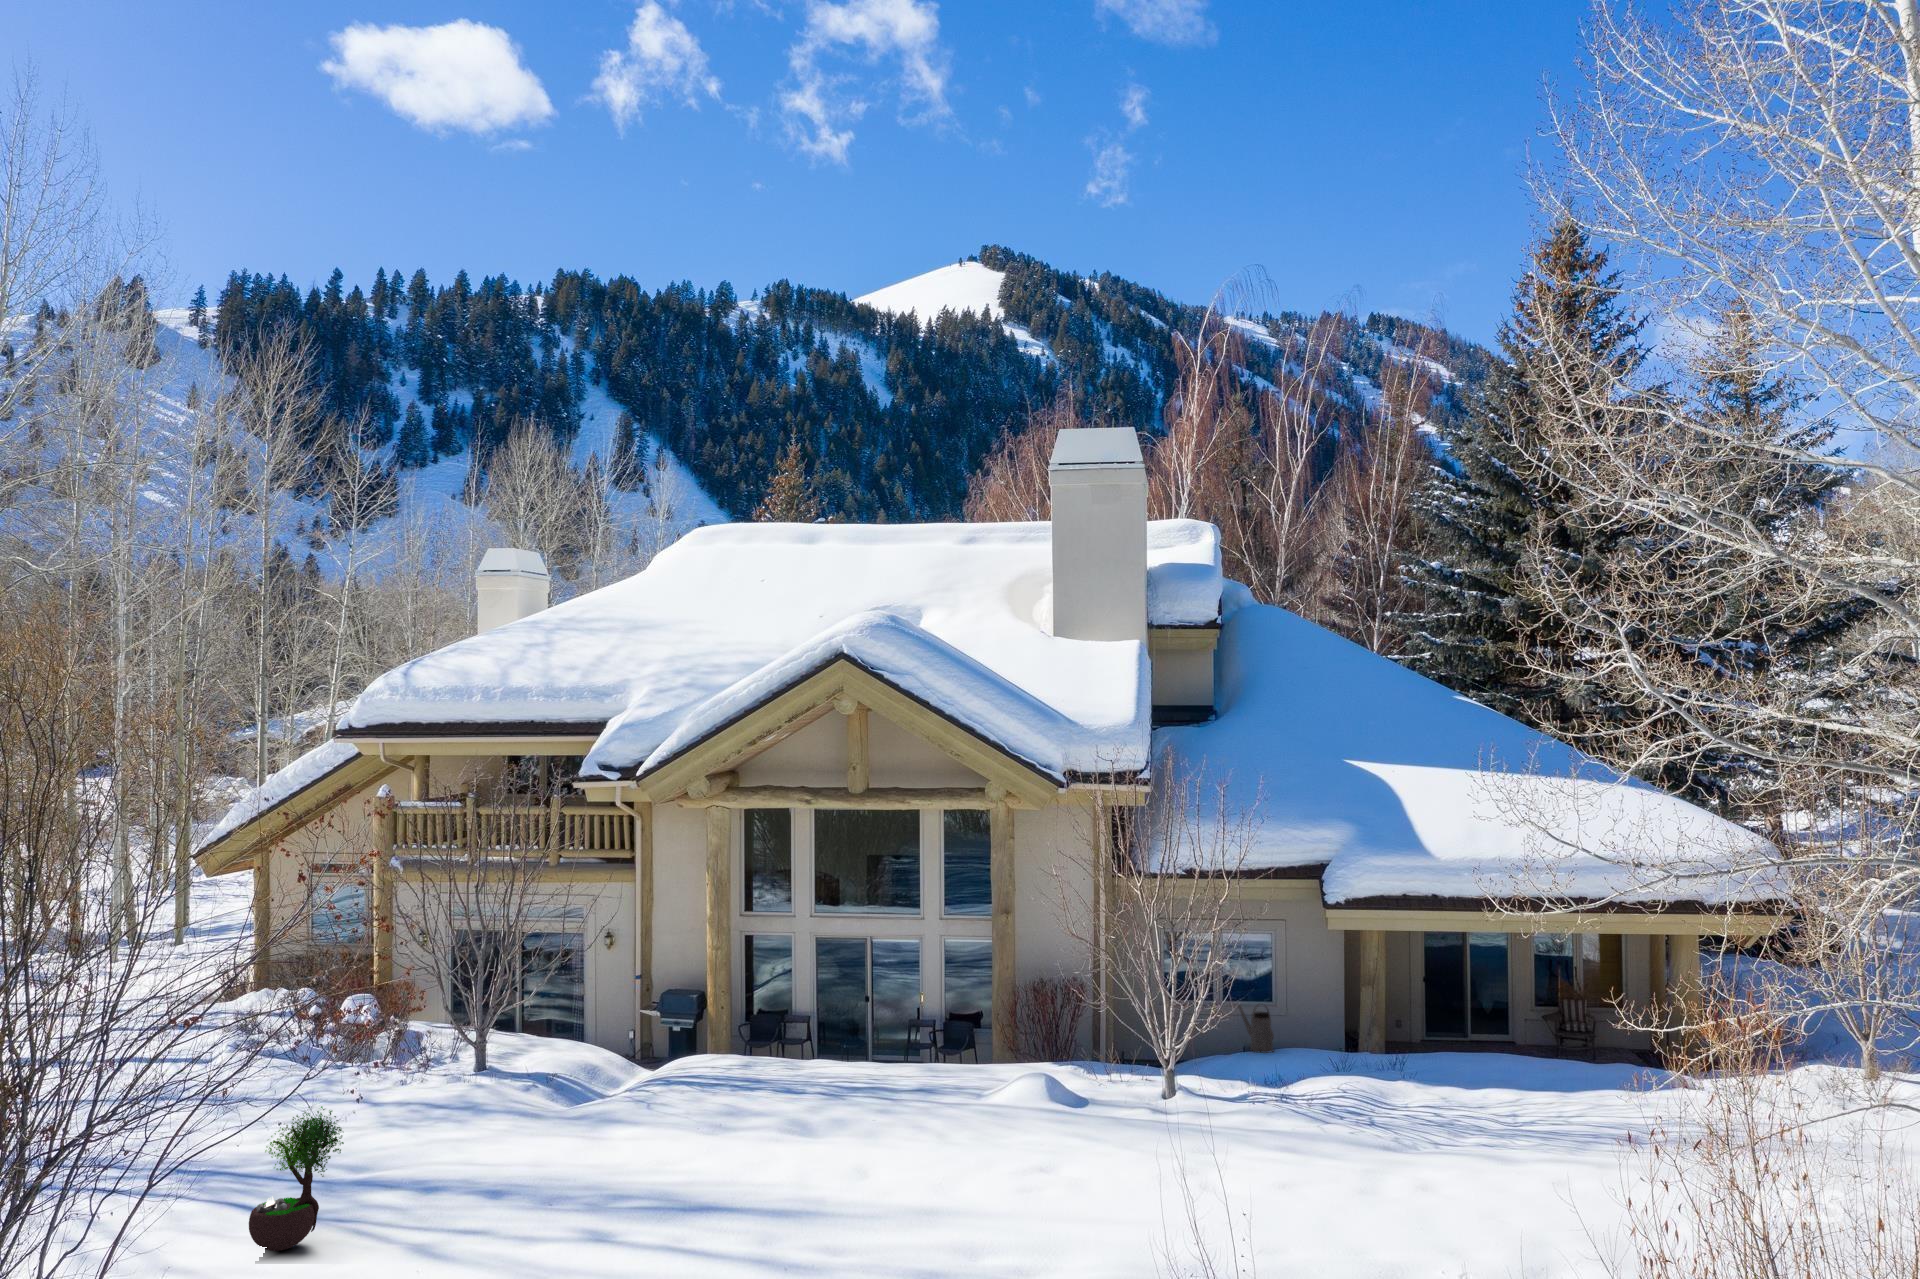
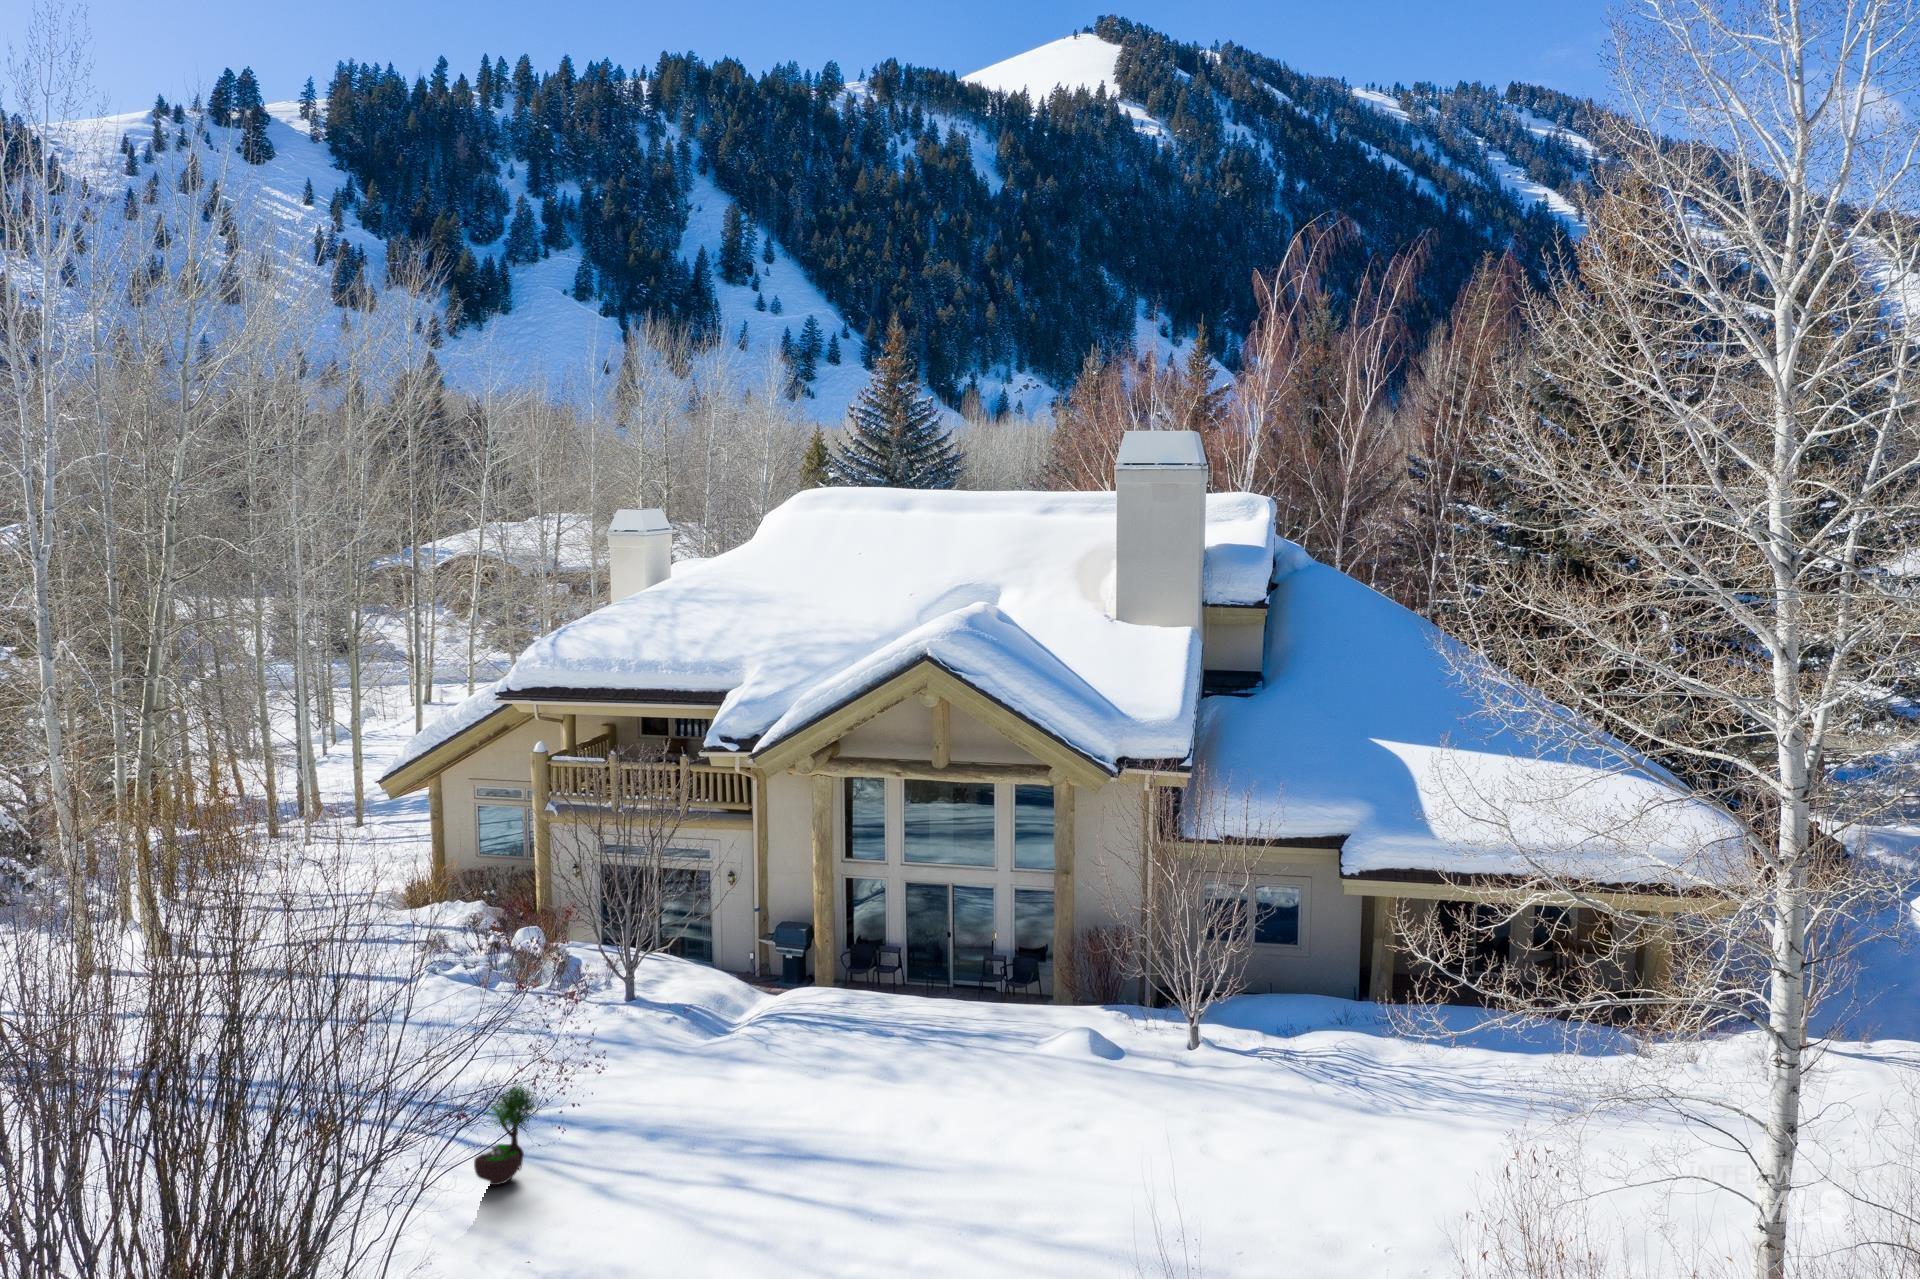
watering can: present [1238,1004,1274,1053] -> none [1264,954,1293,998]

